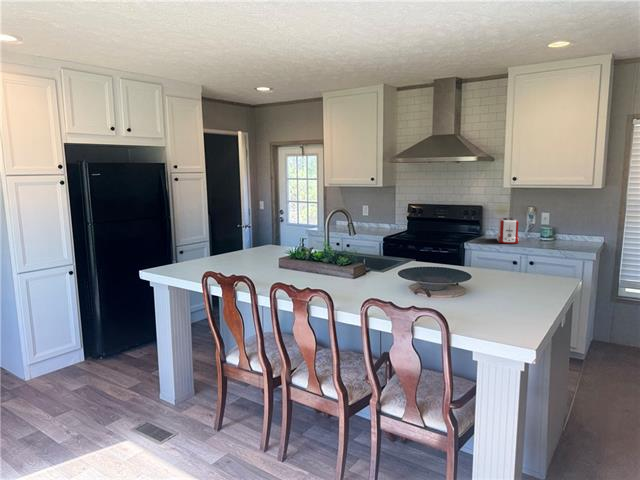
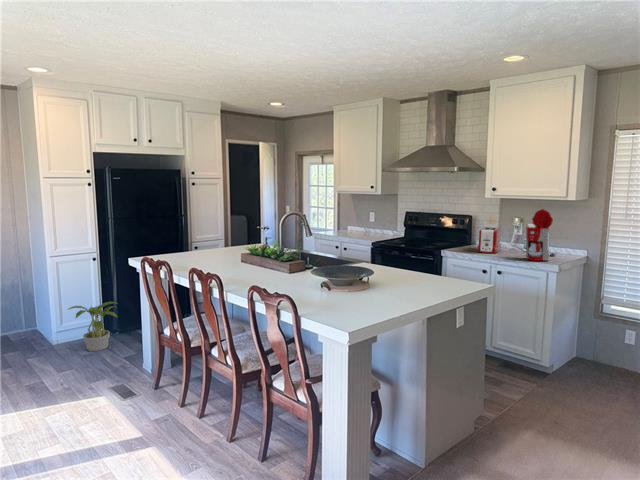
coffee maker: none [549,198,580,249] -> present [526,209,555,261]
potted plant: none [47,323,112,384] -> present [69,302,117,351]

